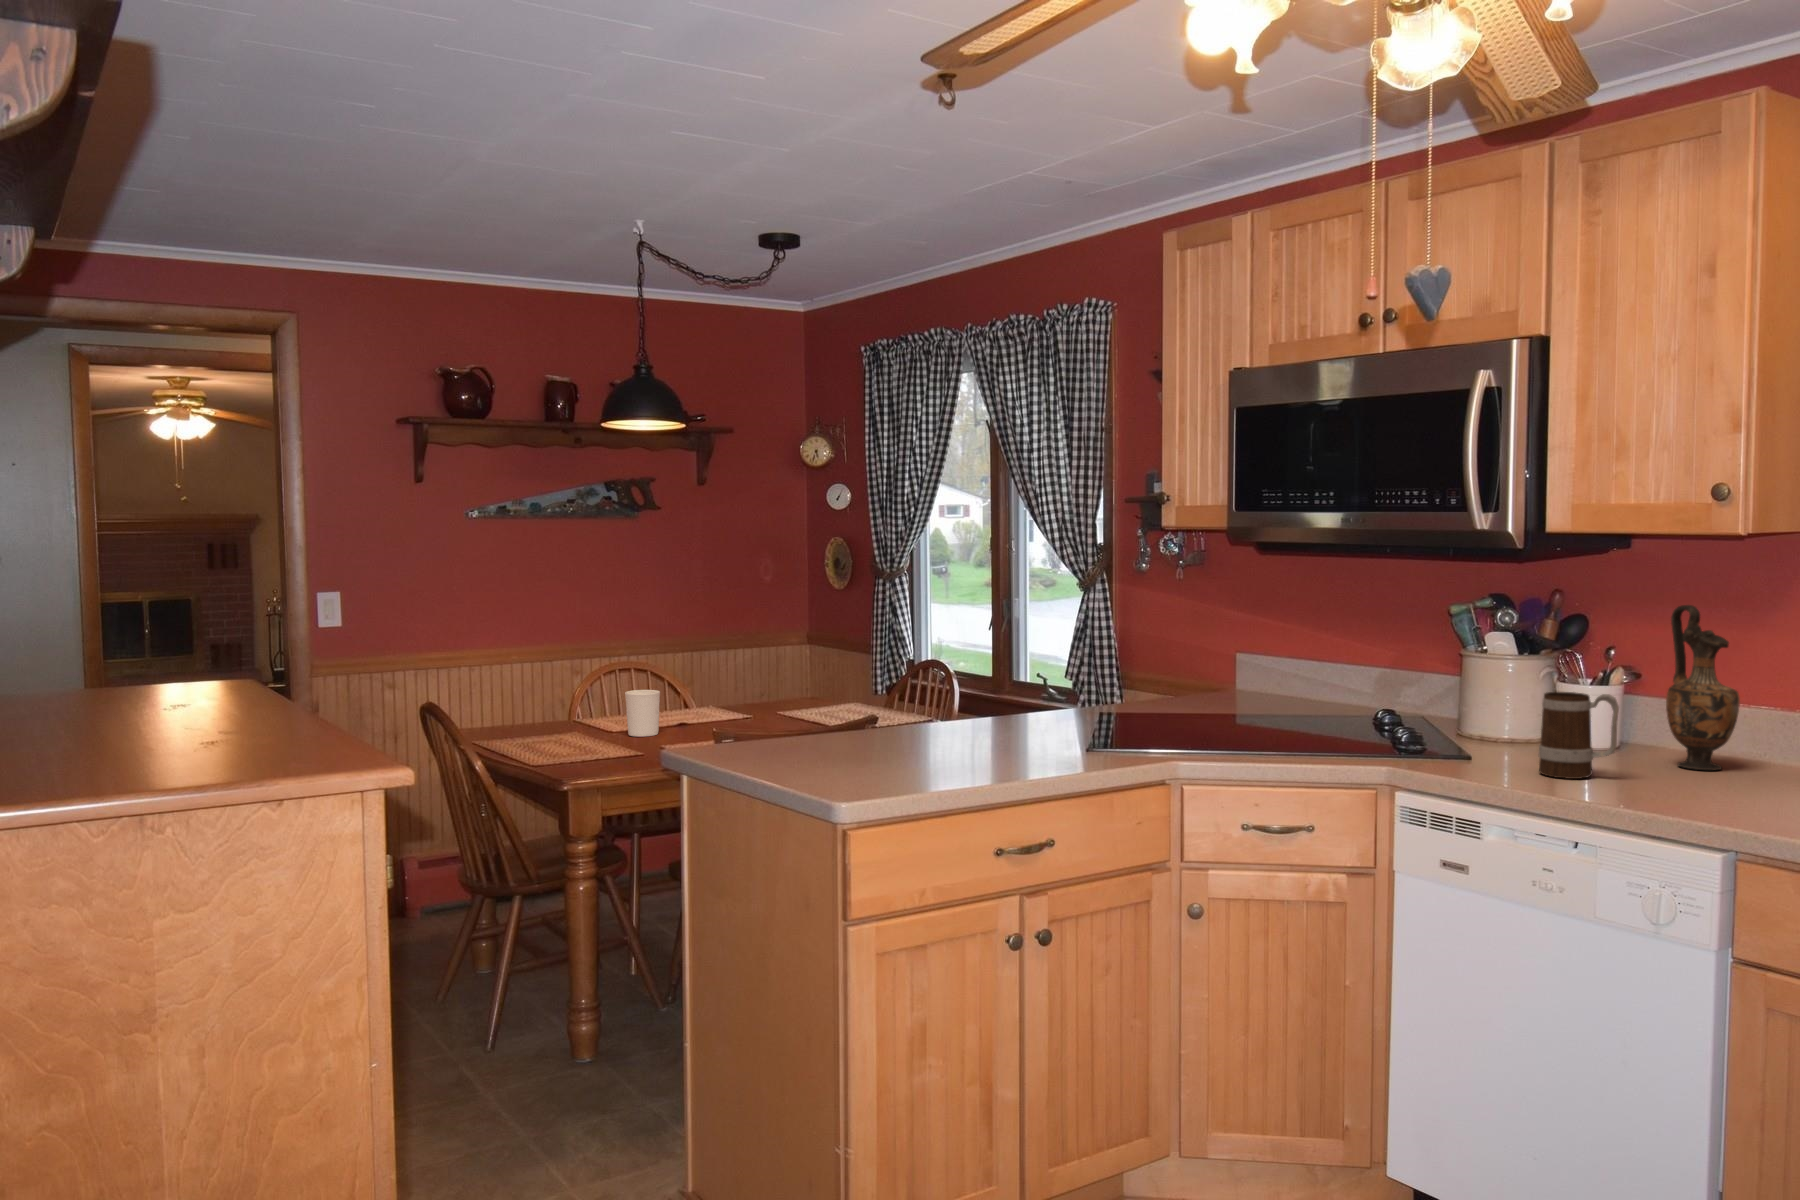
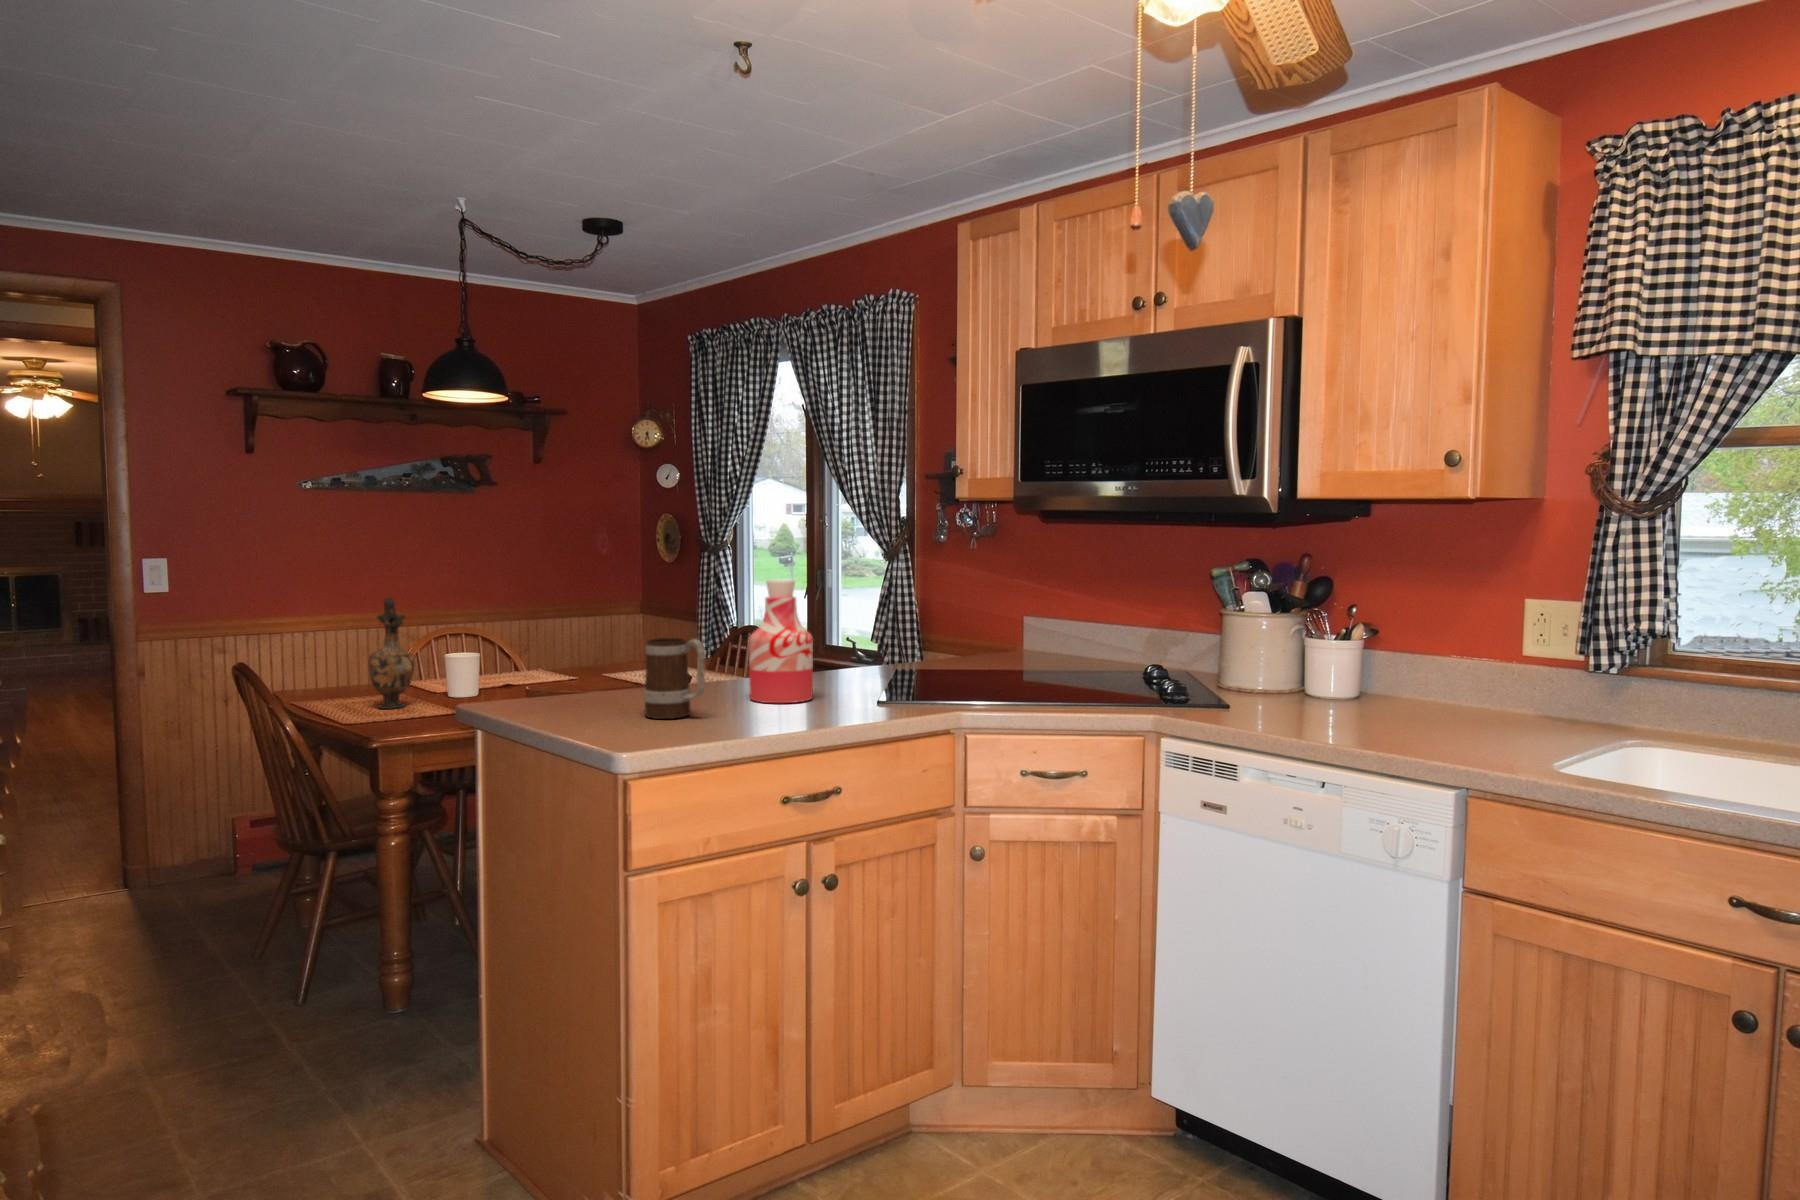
vase: present [1666,605,1740,770] -> present [368,597,414,709]
bottle: none [952,620,1018,749] -> present [749,579,813,703]
mug: present [1539,692,1619,779] -> present [644,638,705,719]

